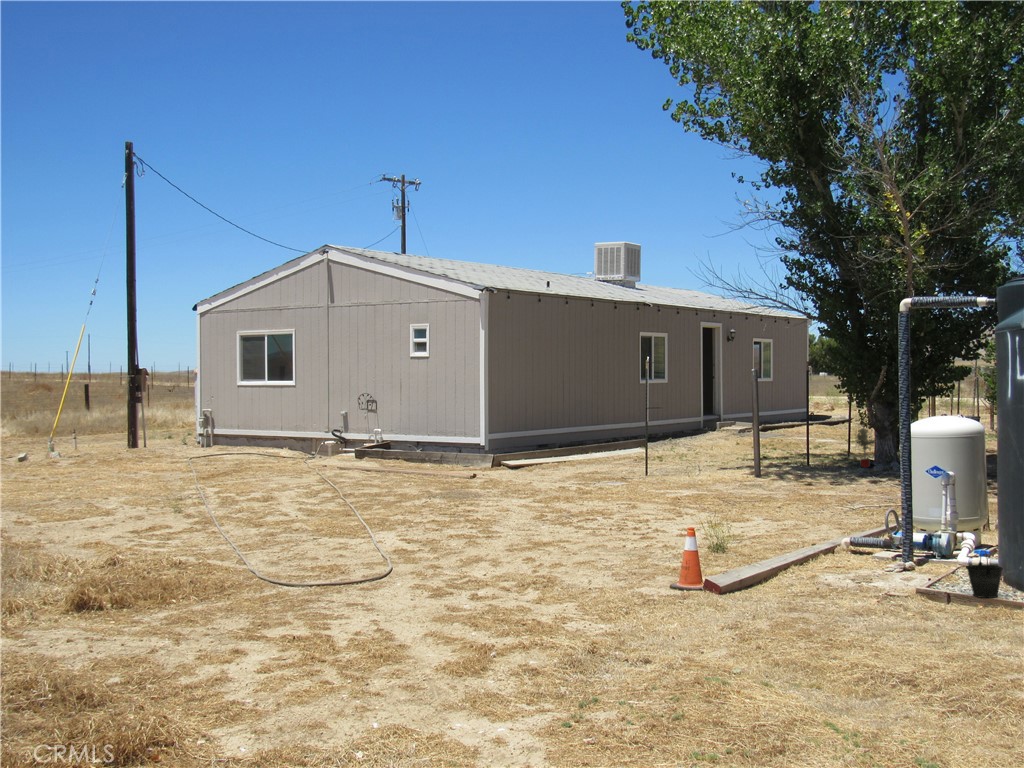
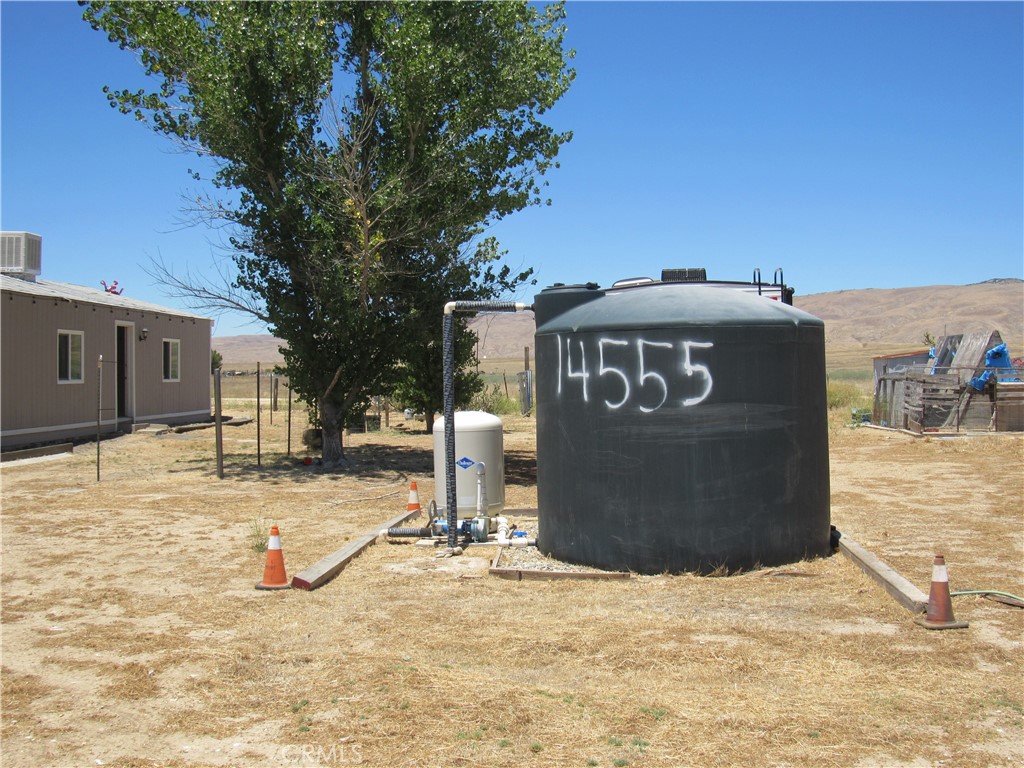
bucket: present [966,555,1003,598] -> none [525,531,552,572]

